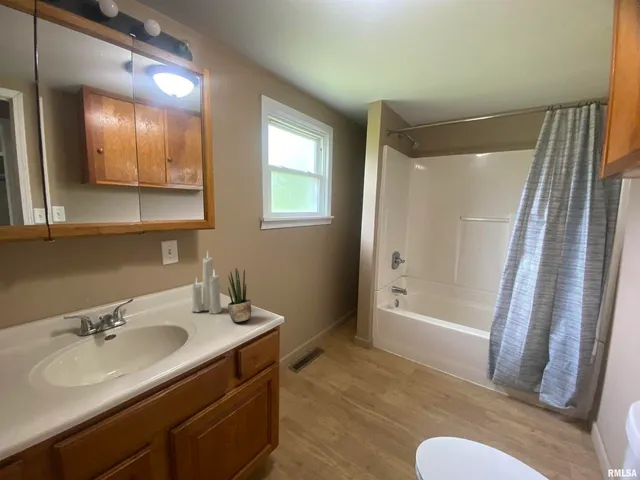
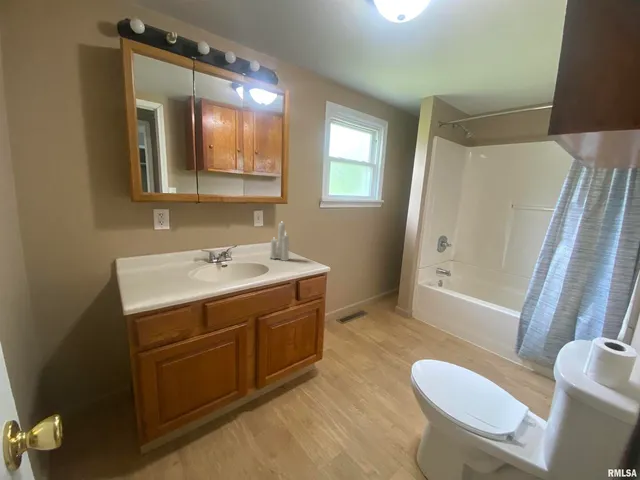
potted plant: present [228,268,251,322] -> none [294,229,308,265]

